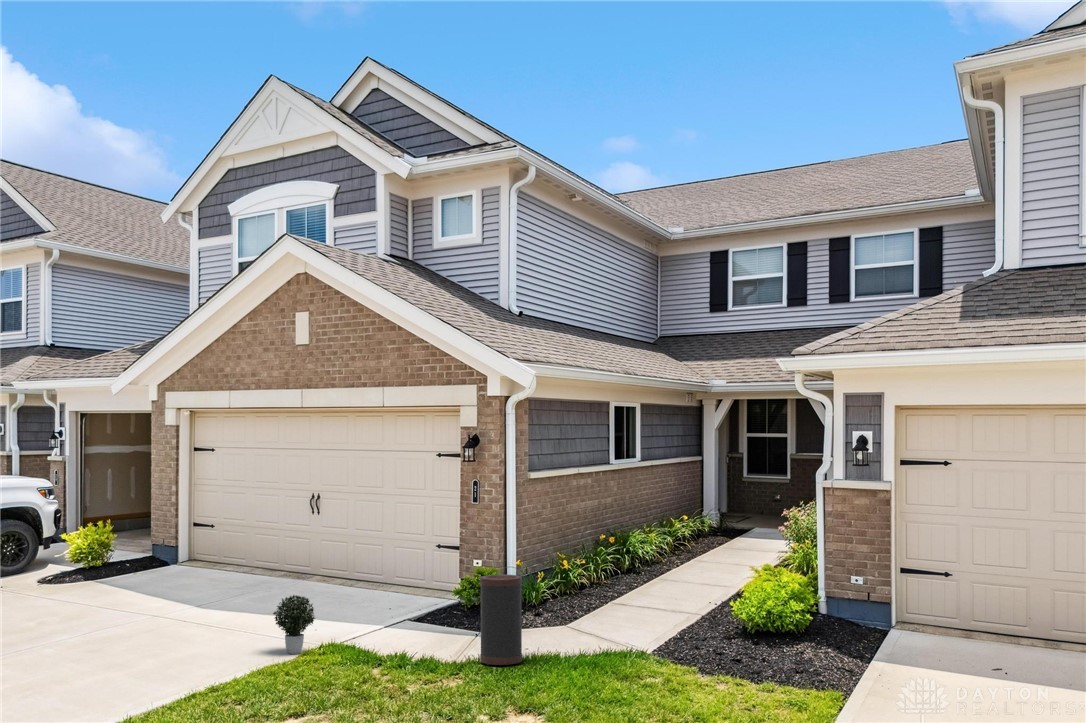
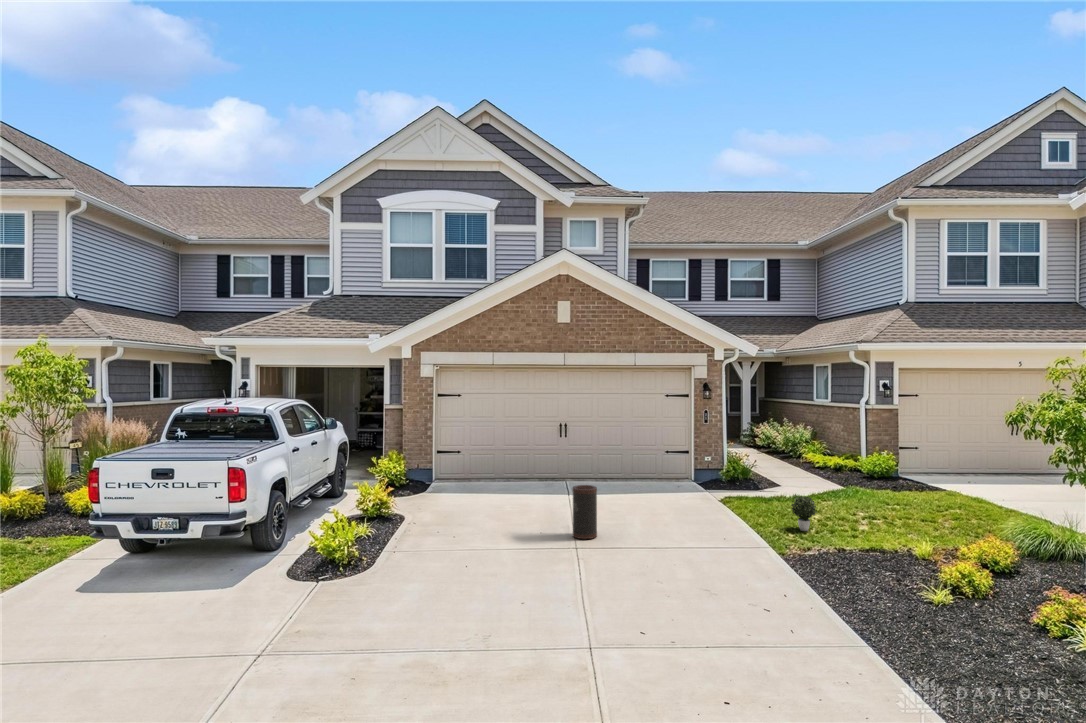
trash can: present [480,575,522,666] -> present [572,485,597,540]

